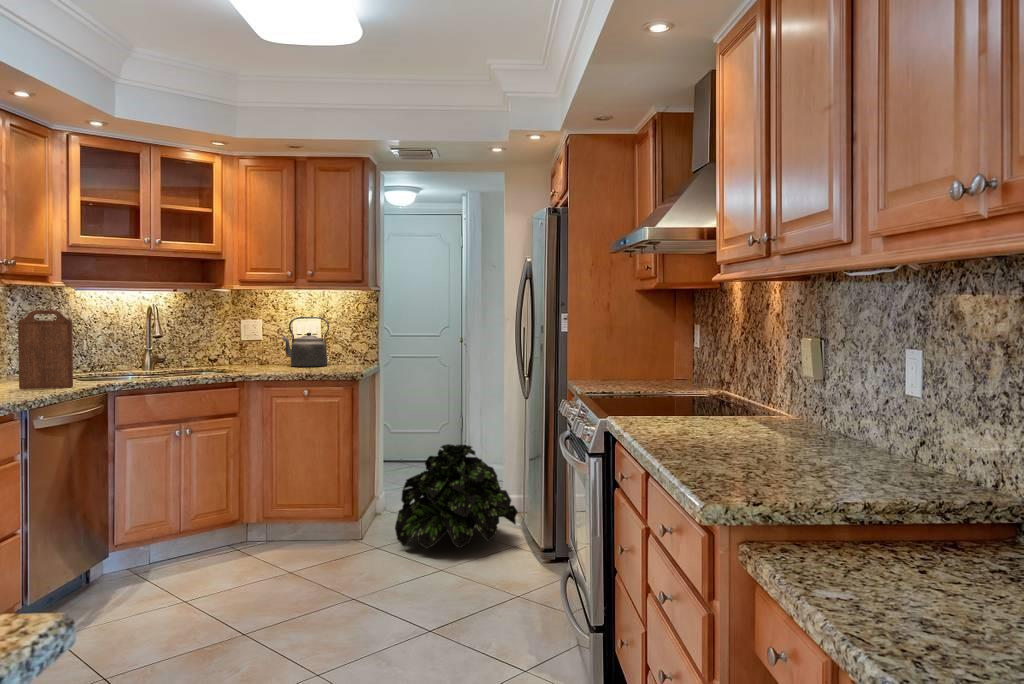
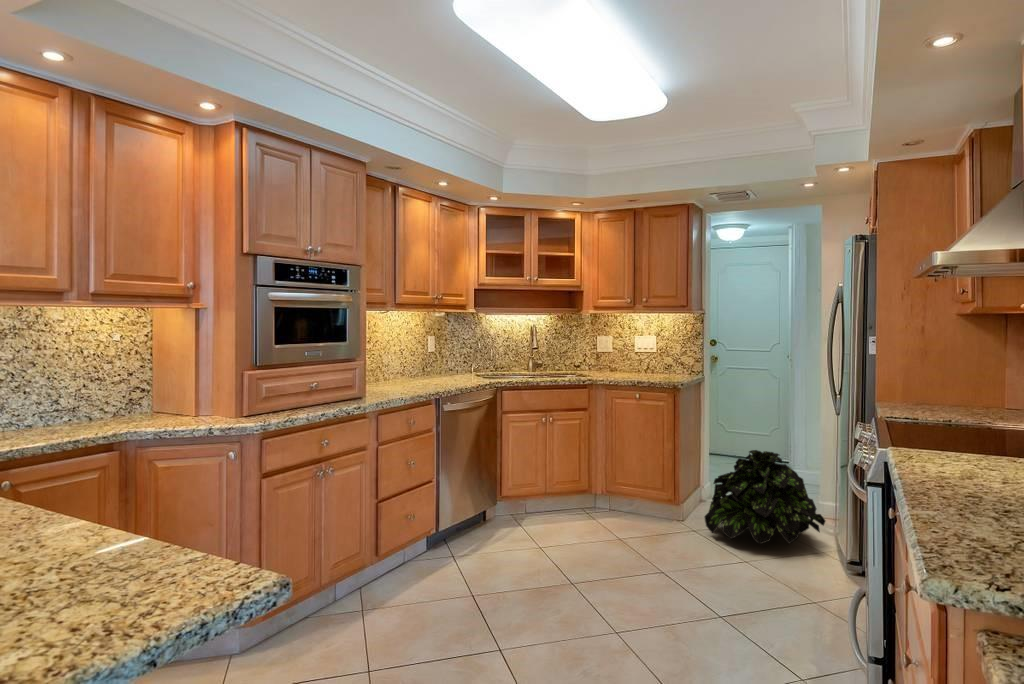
cutting board: present [18,310,73,389] -> none [447,331,477,383]
kettle: present [282,317,329,367] -> none [625,335,661,375]

